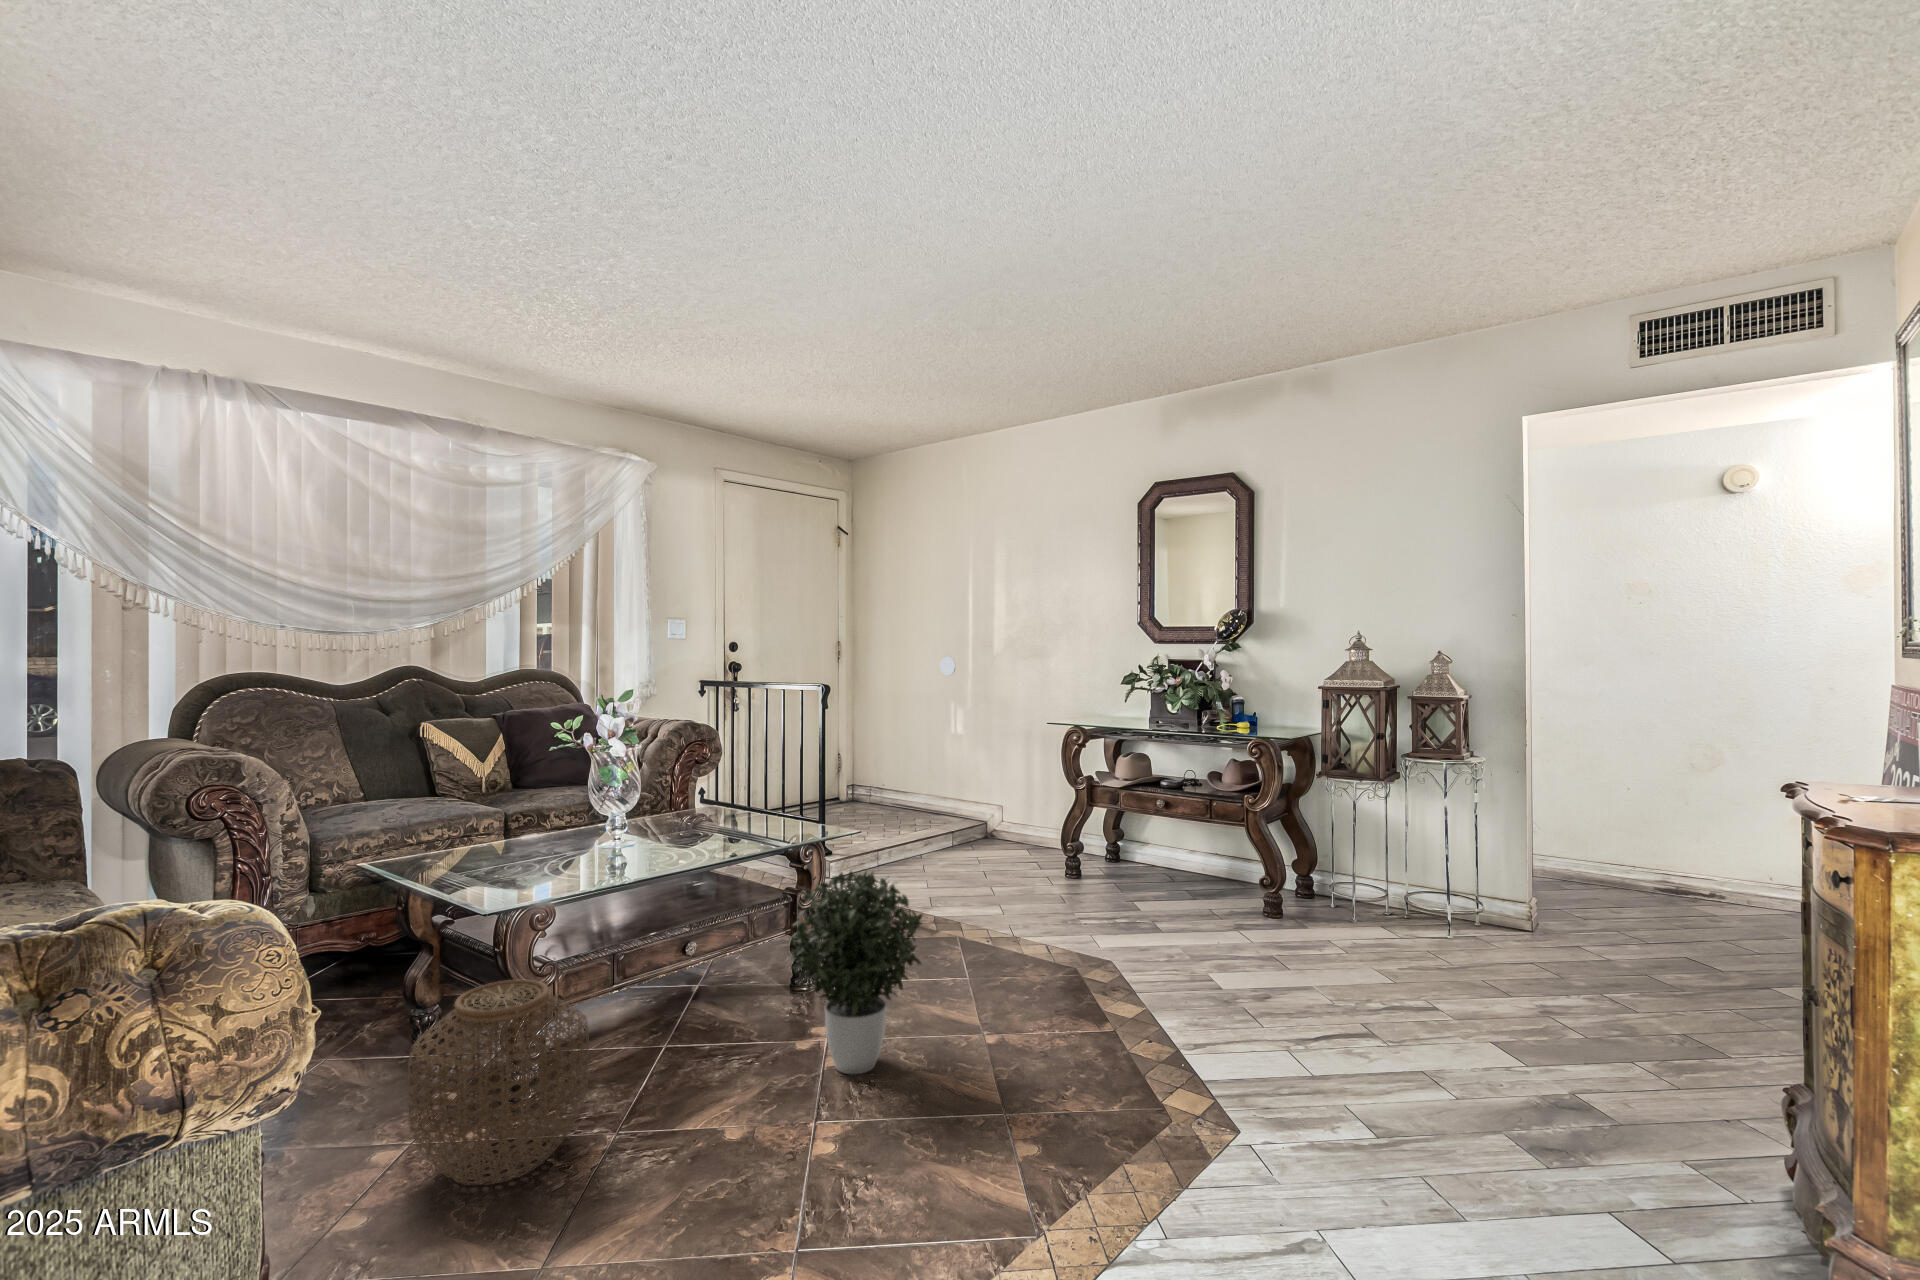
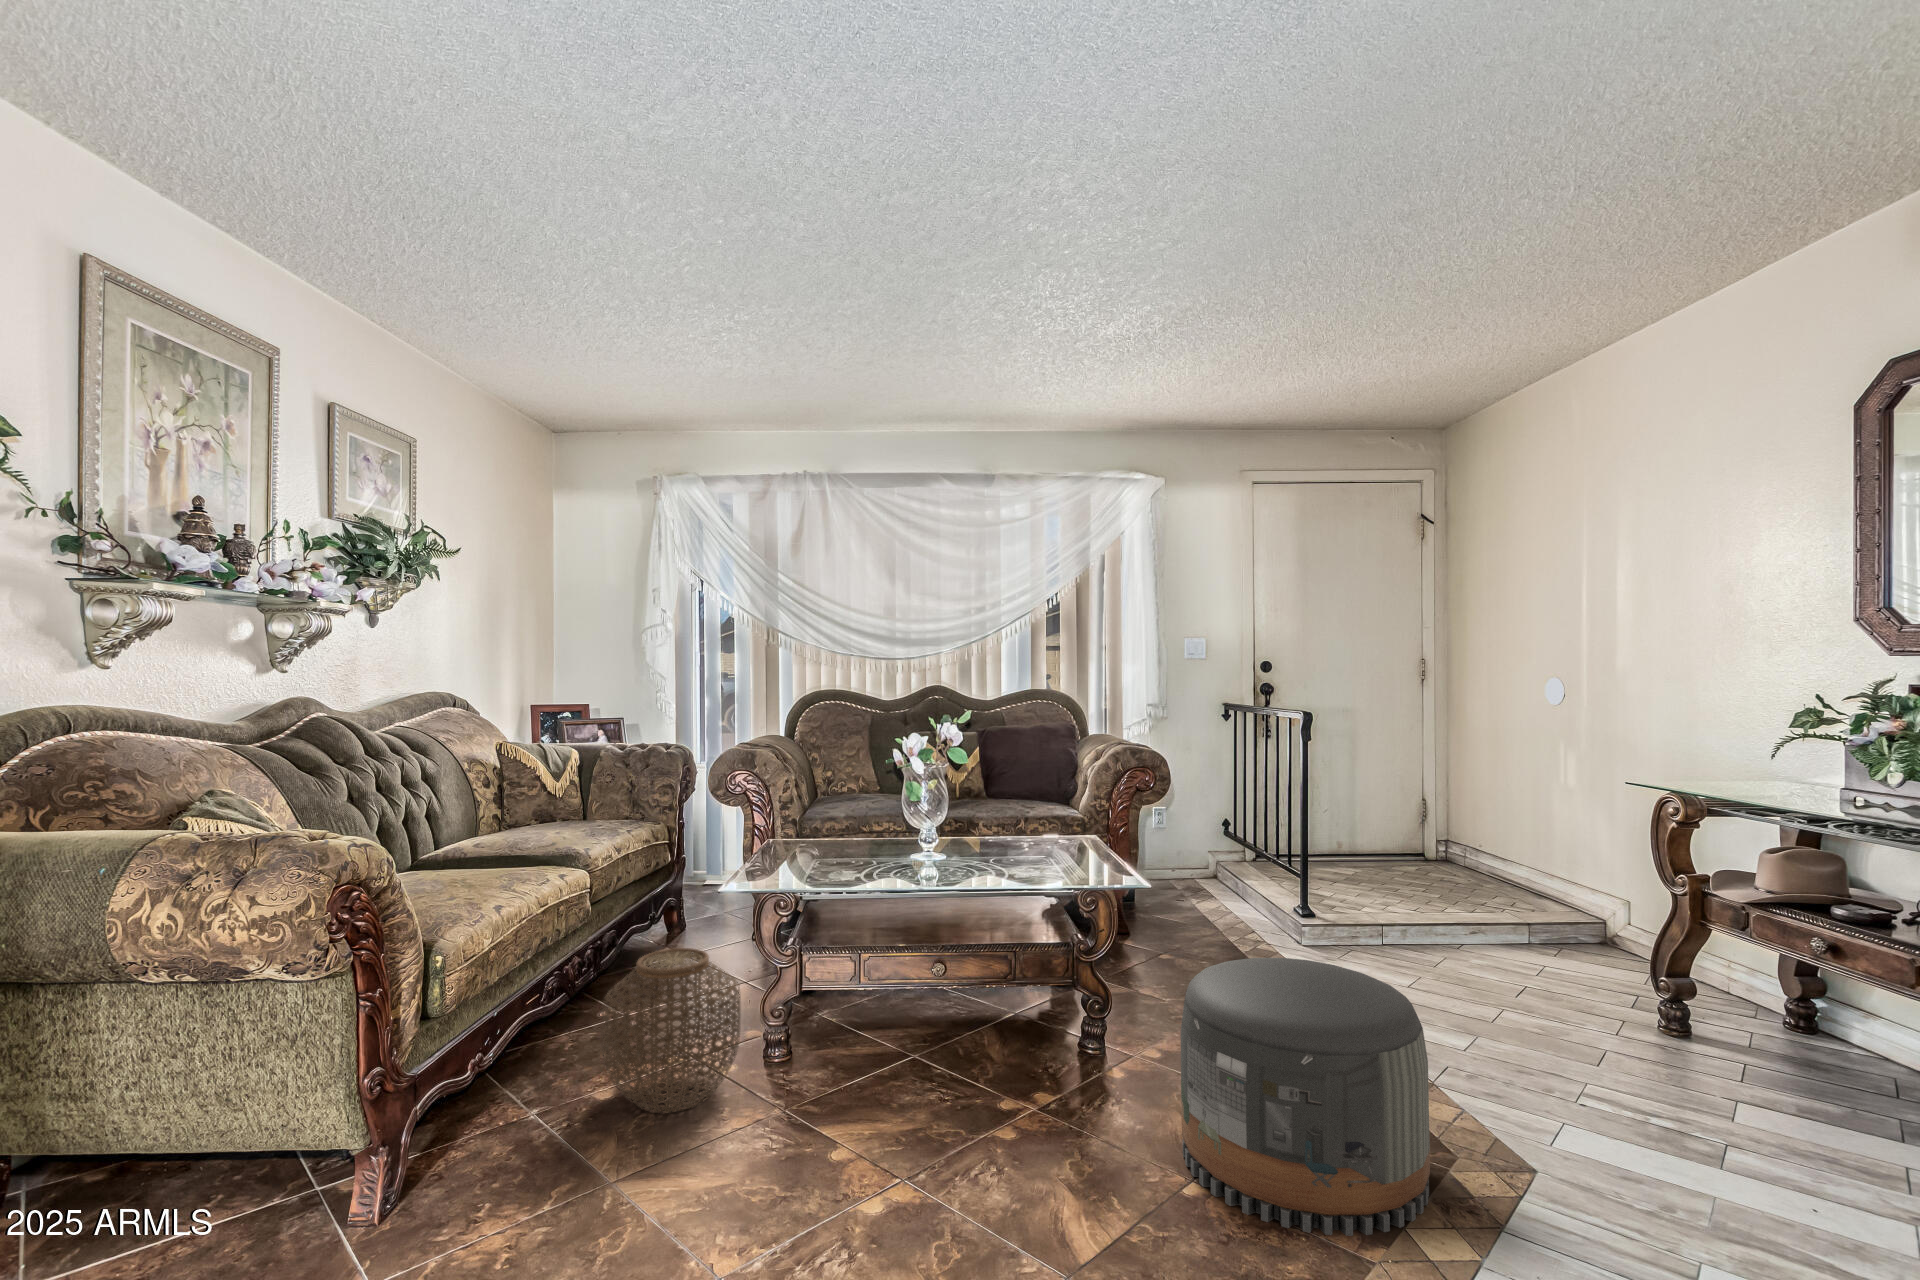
pouf: none [956,856,1117,1027] -> present [1180,958,1430,1236]
potted plant: present [791,870,922,1074] -> none [901,923,1058,1159]

